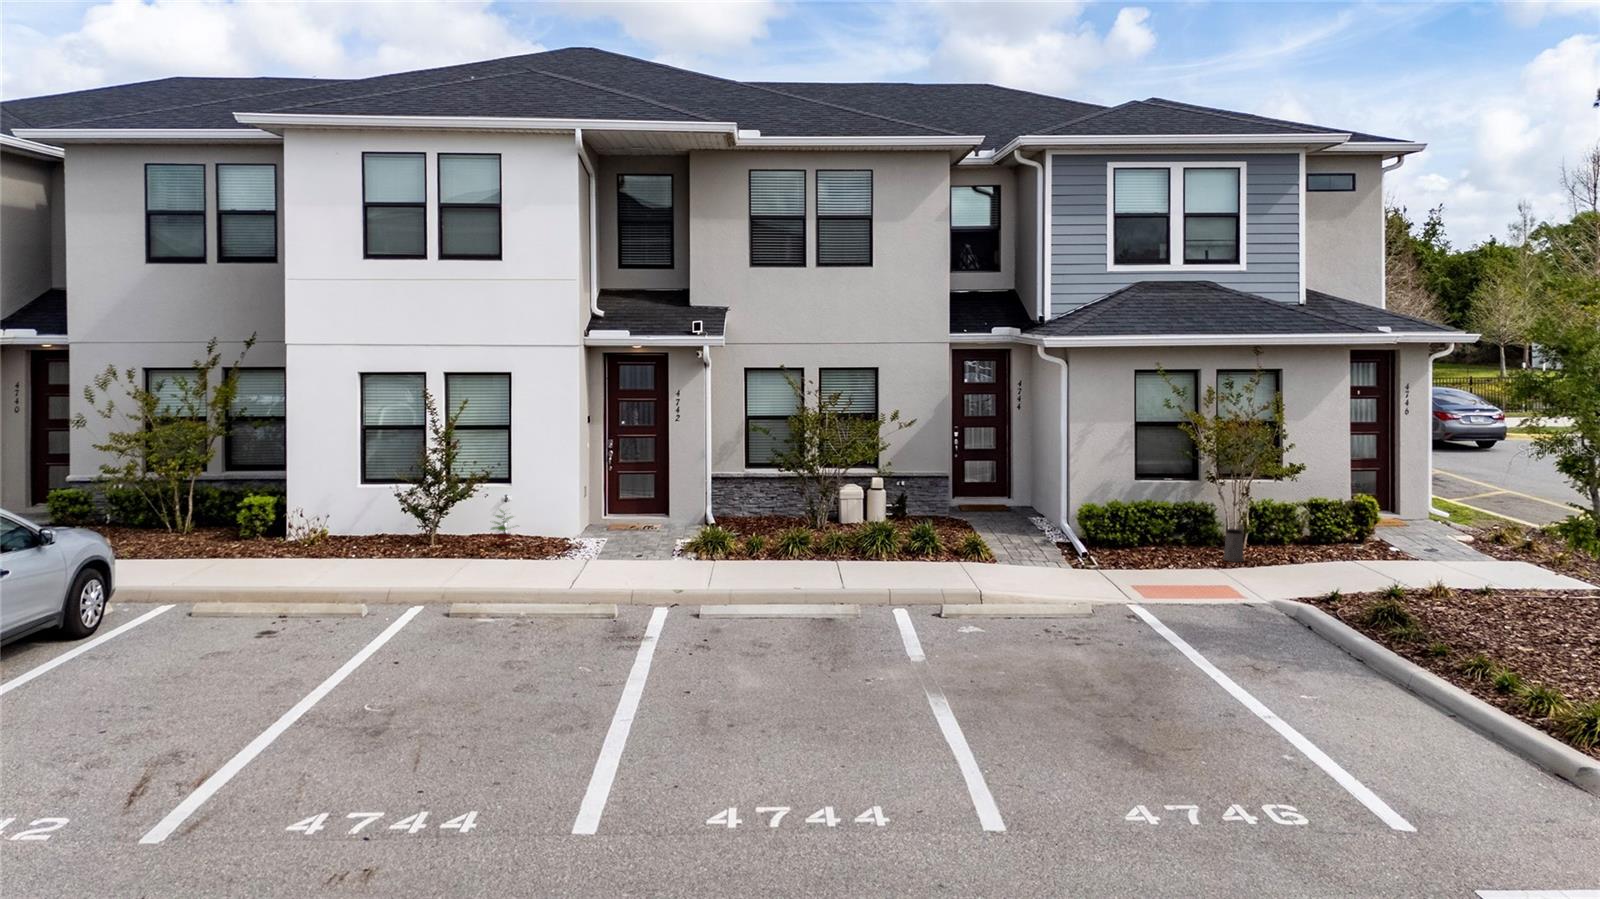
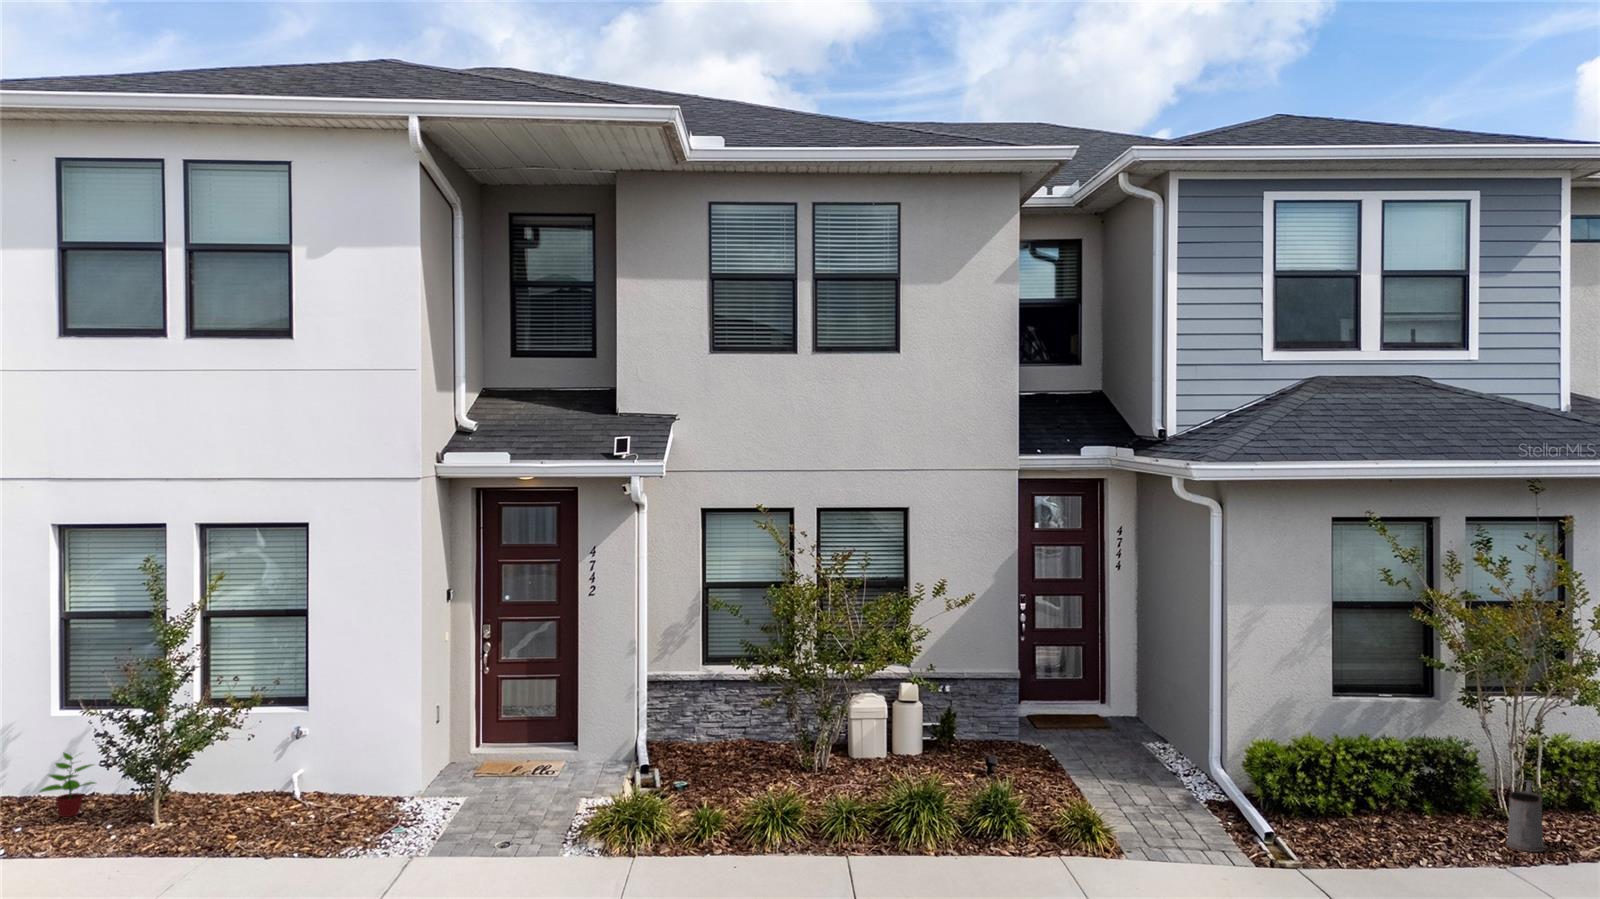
potted plant: present [492,510,512,545] -> present [40,753,95,817]

